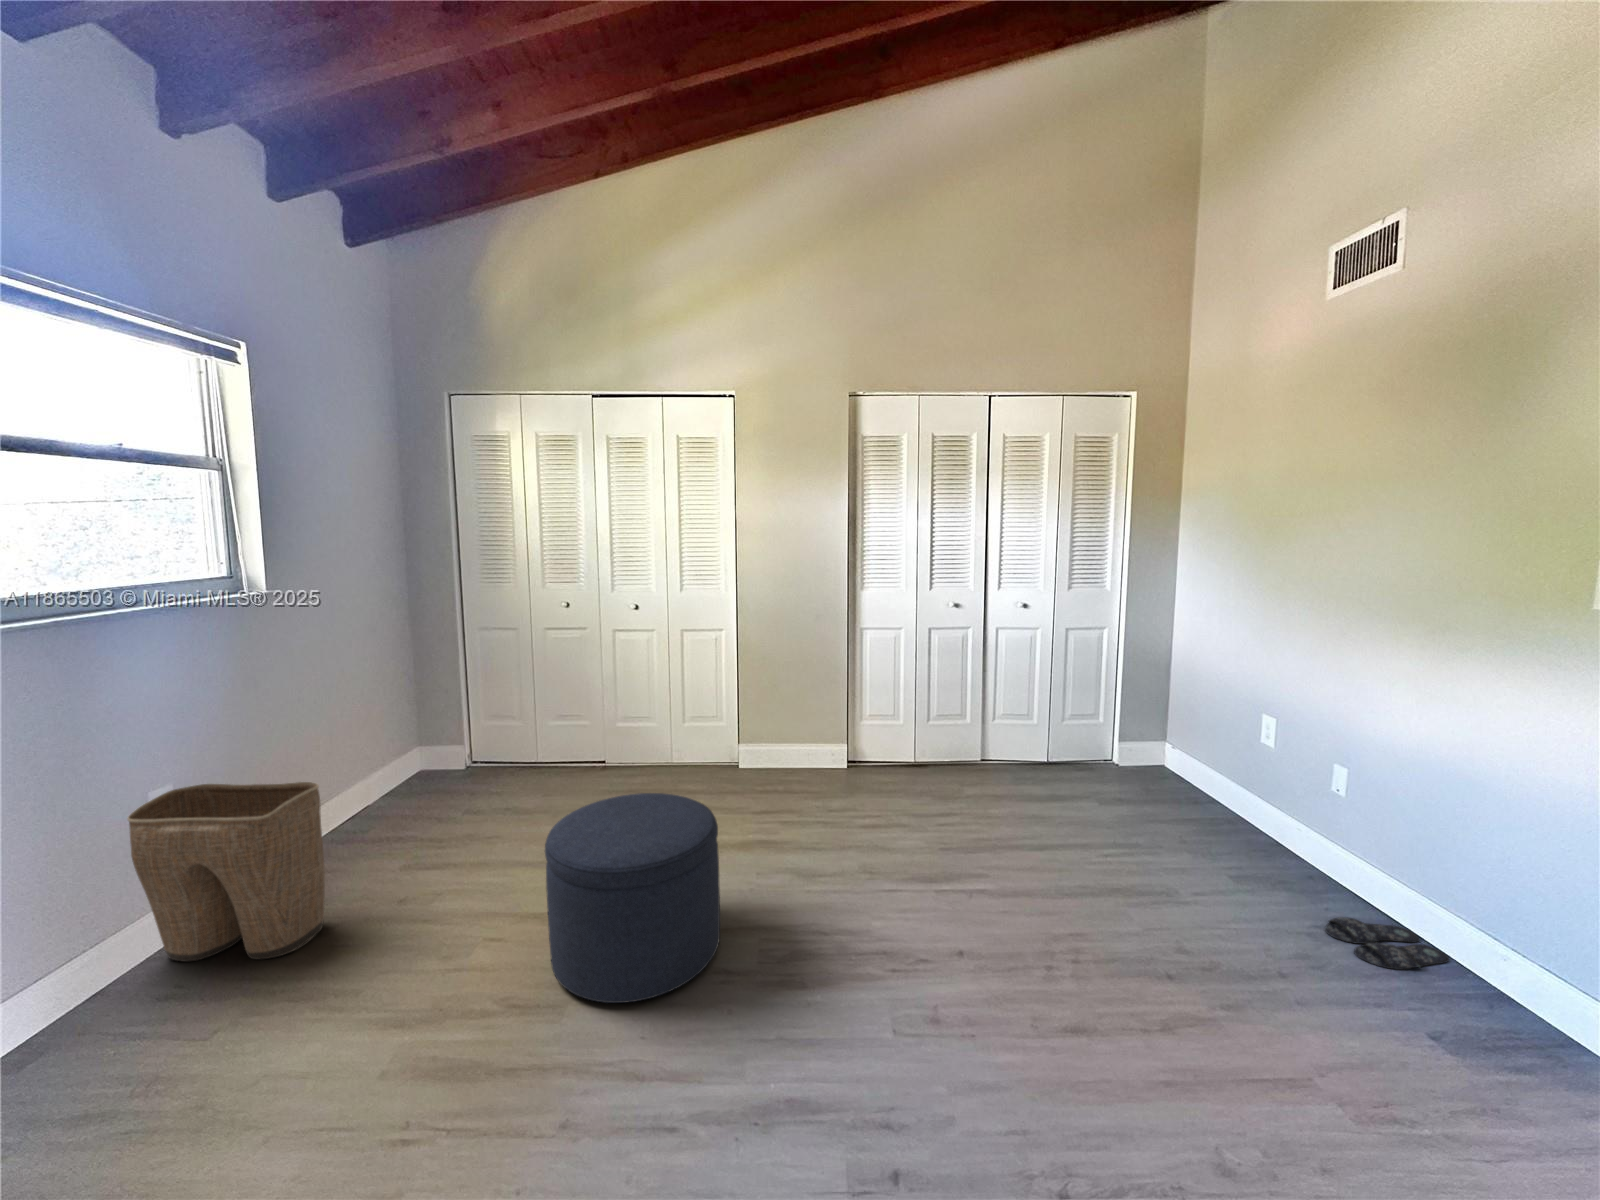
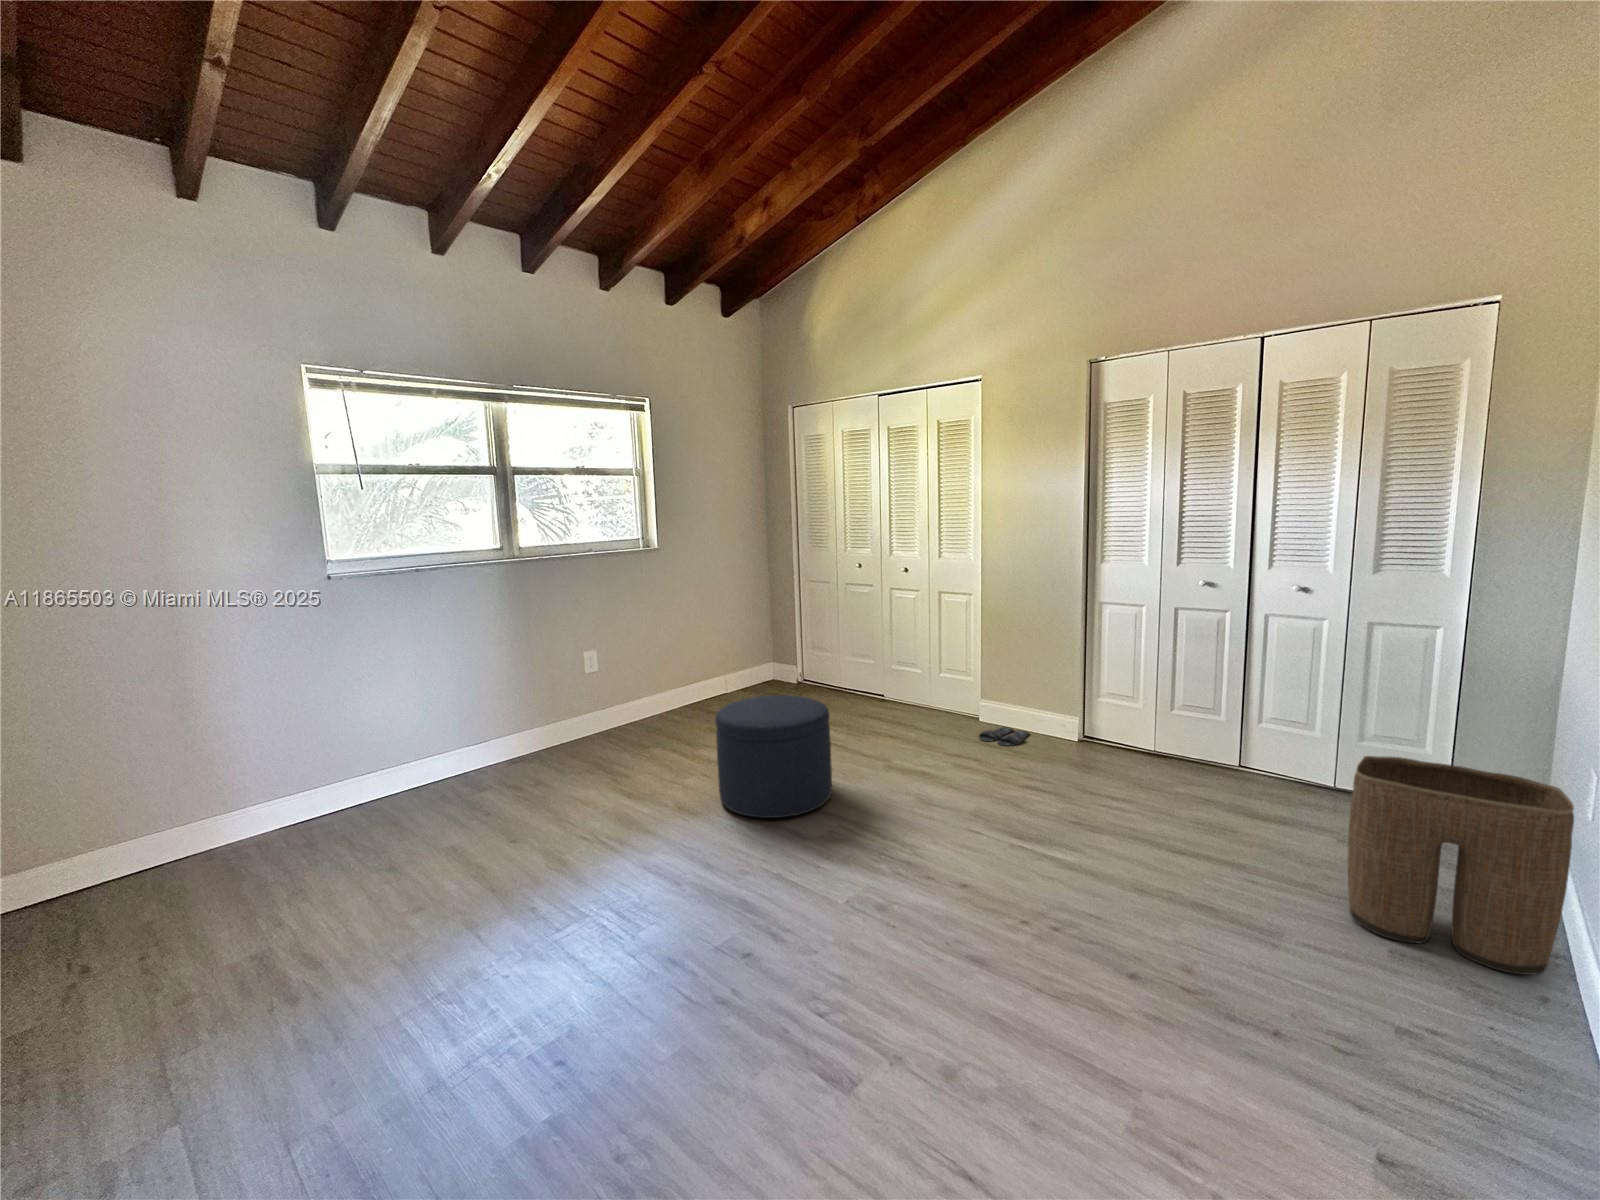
laundry basket: present [128,782,325,961] -> present [1348,756,1574,975]
slippers: present [1325,917,1449,970] -> present [979,727,1029,746]

